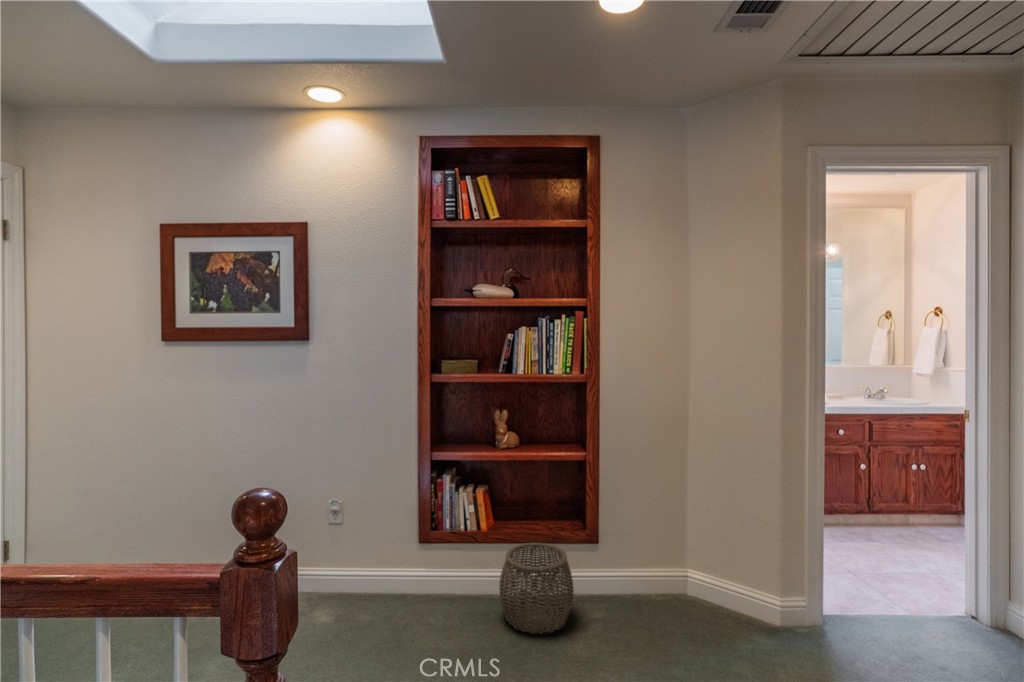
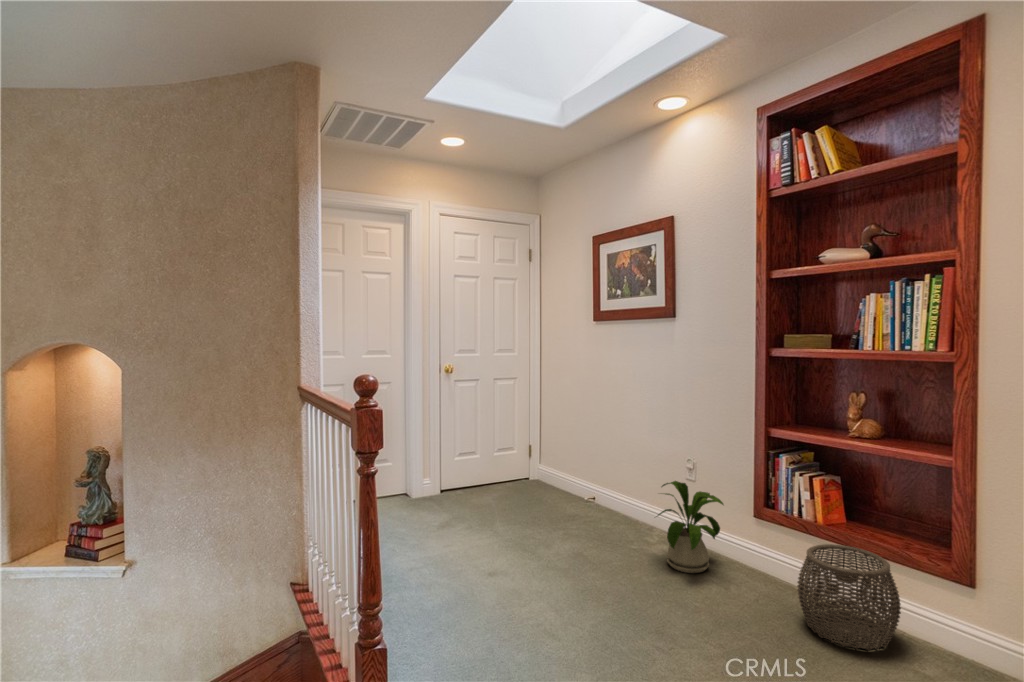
house plant: none [328,533,419,636] -> present [658,481,723,573]

